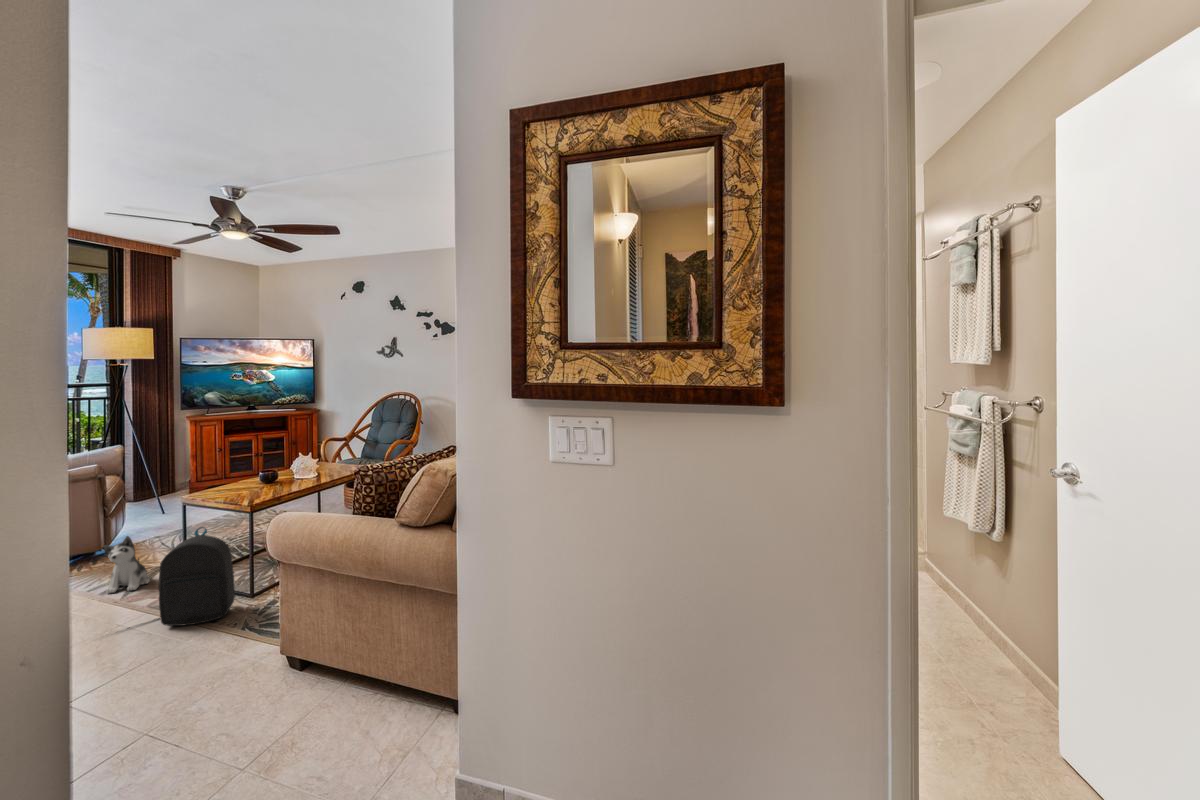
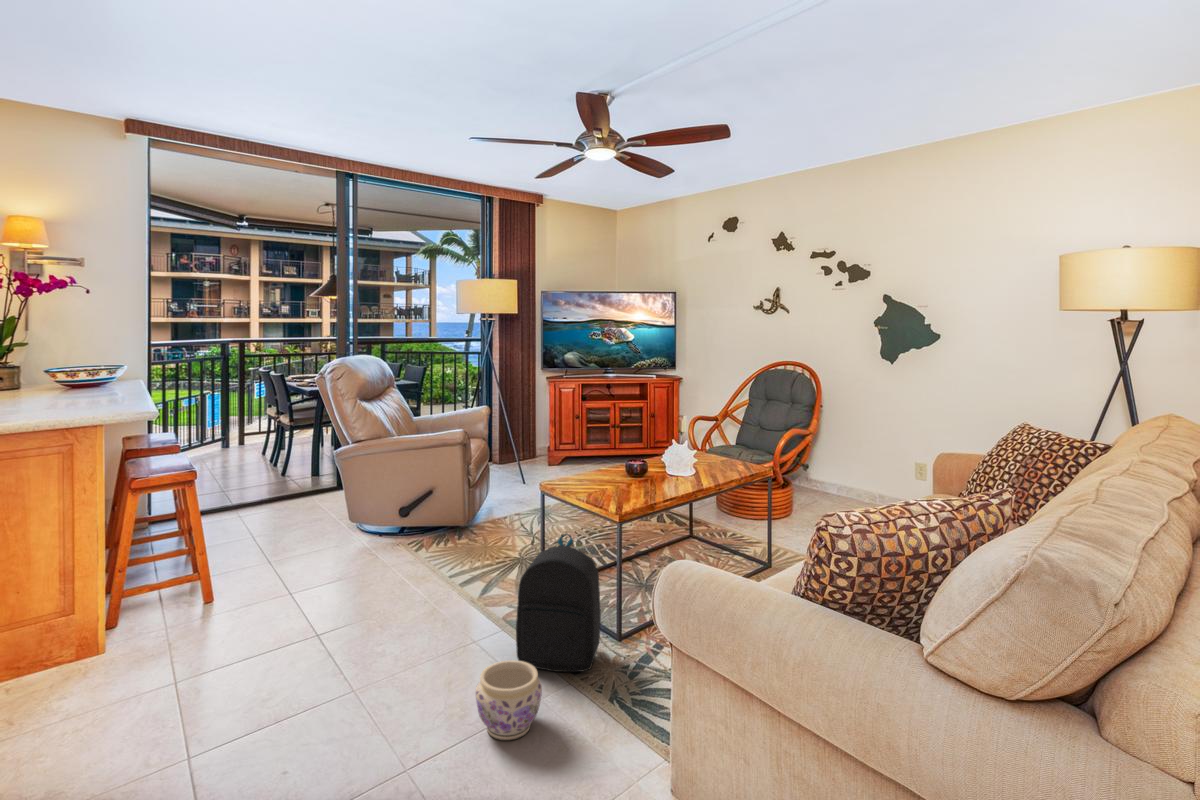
plush toy: present [103,536,150,594] -> none [467,521,508,589]
planter: none [124,614,183,667] -> present [476,660,542,741]

